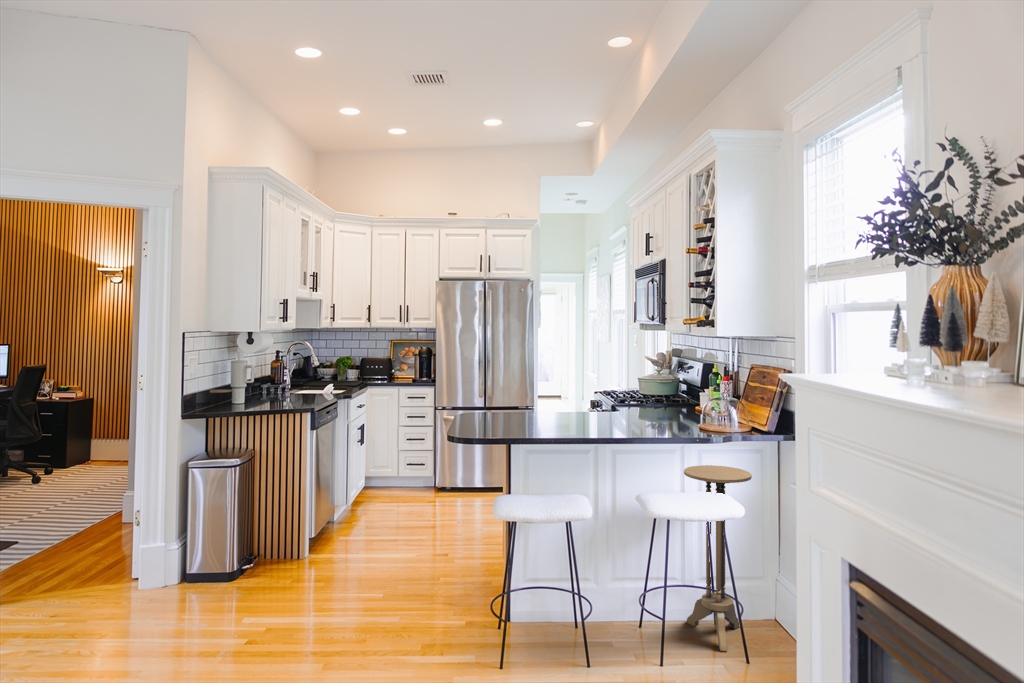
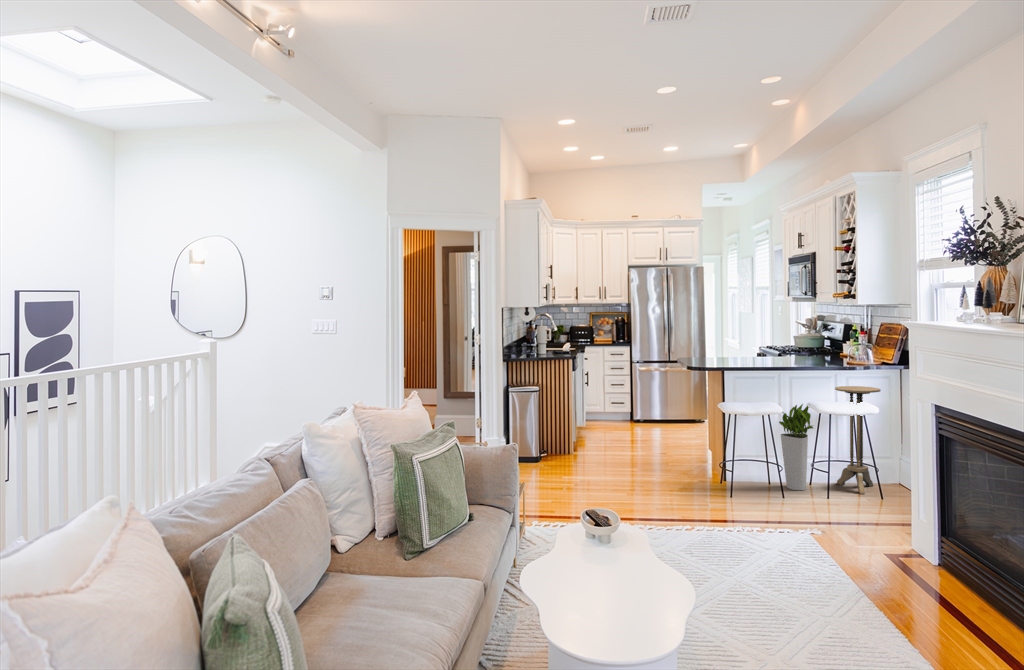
planter: none [590,496,653,647] -> present [779,404,813,490]

